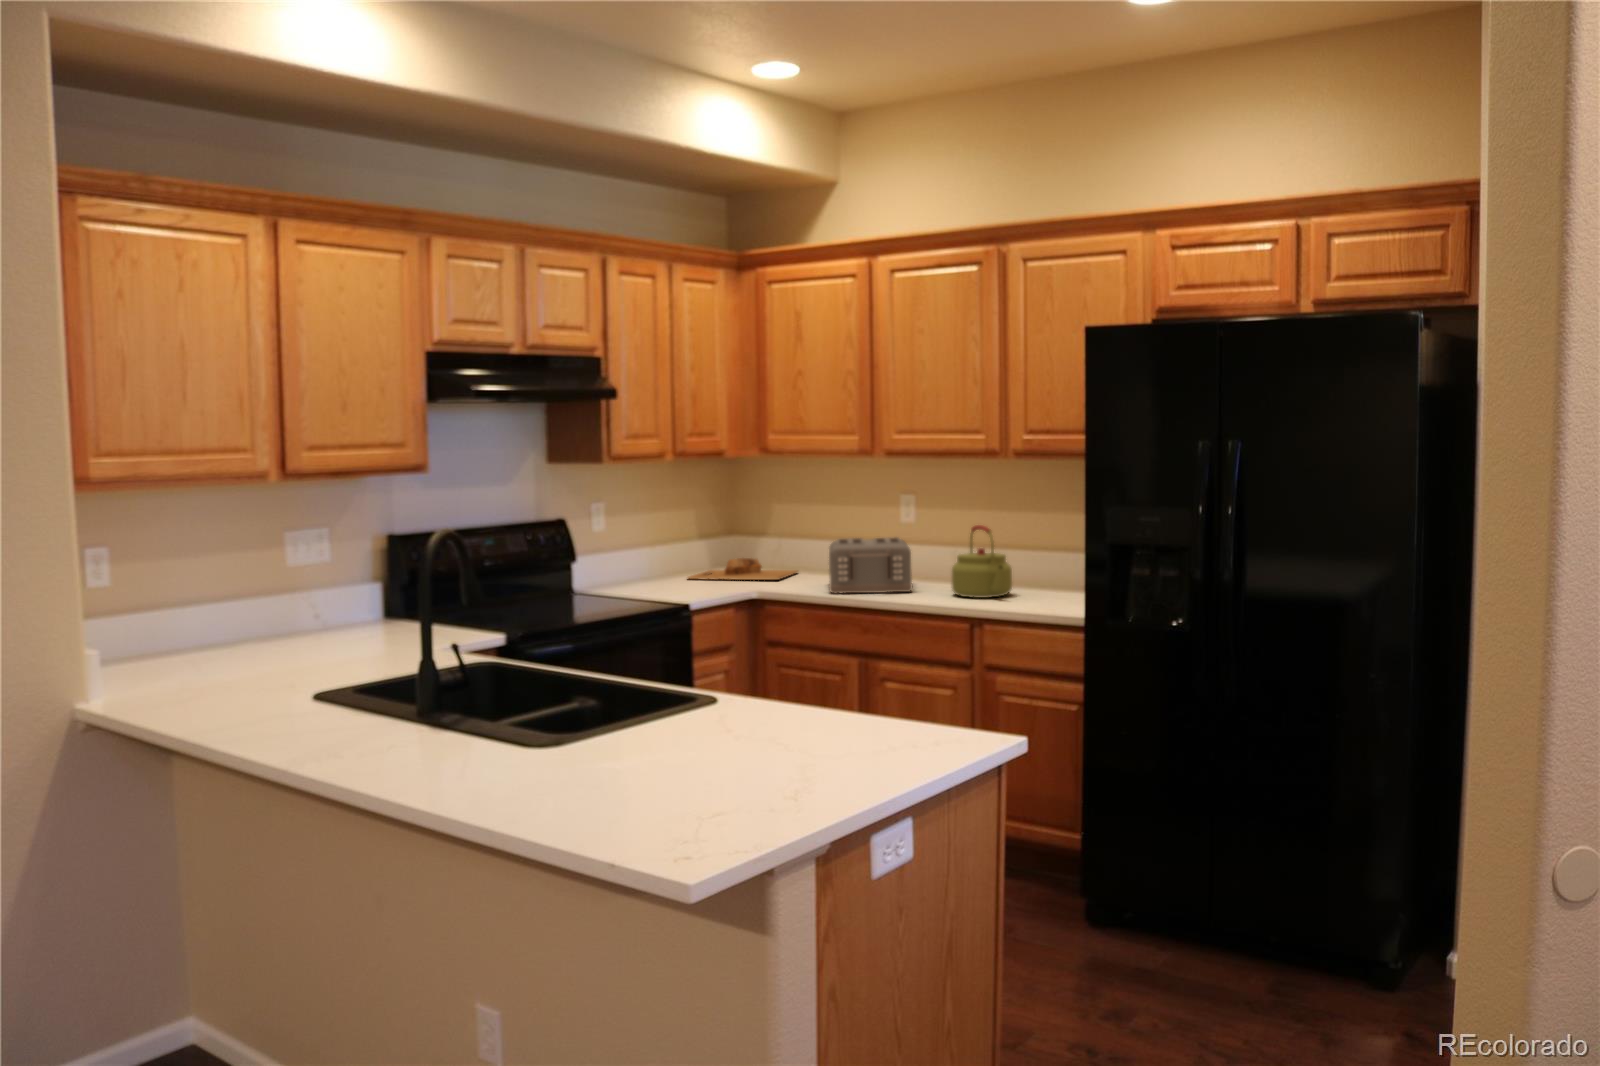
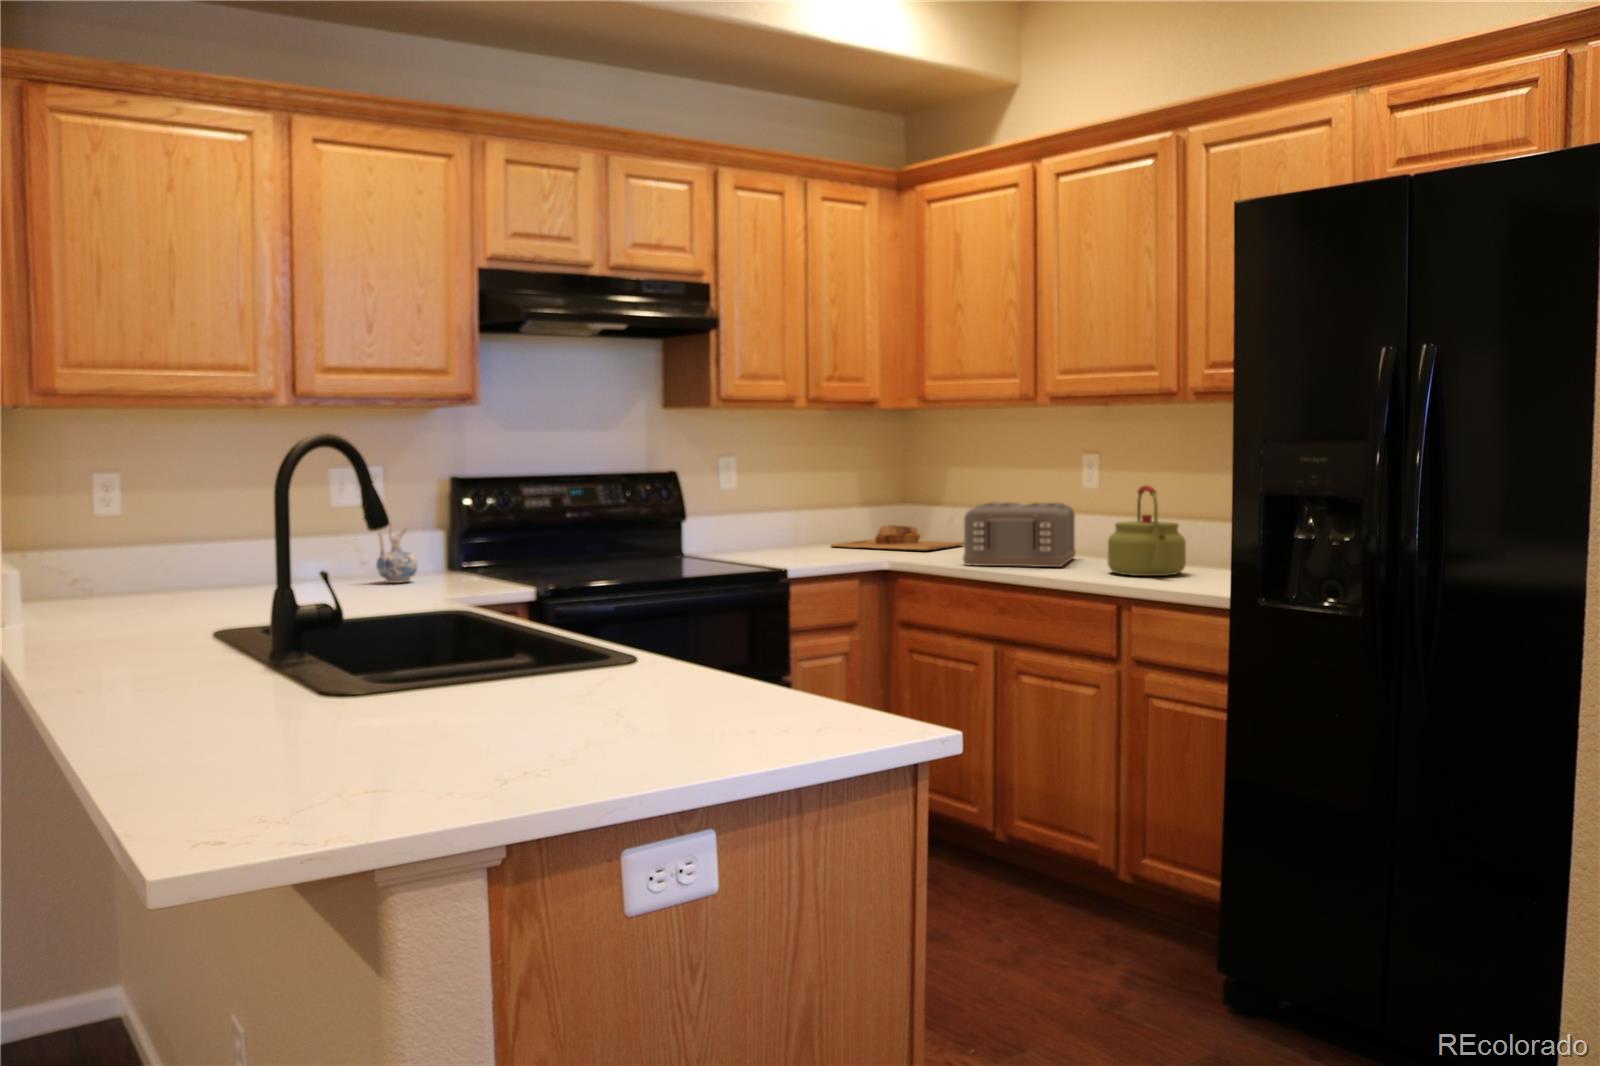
ceramic pitcher: none [349,578,387,637] -> present [376,522,418,583]

